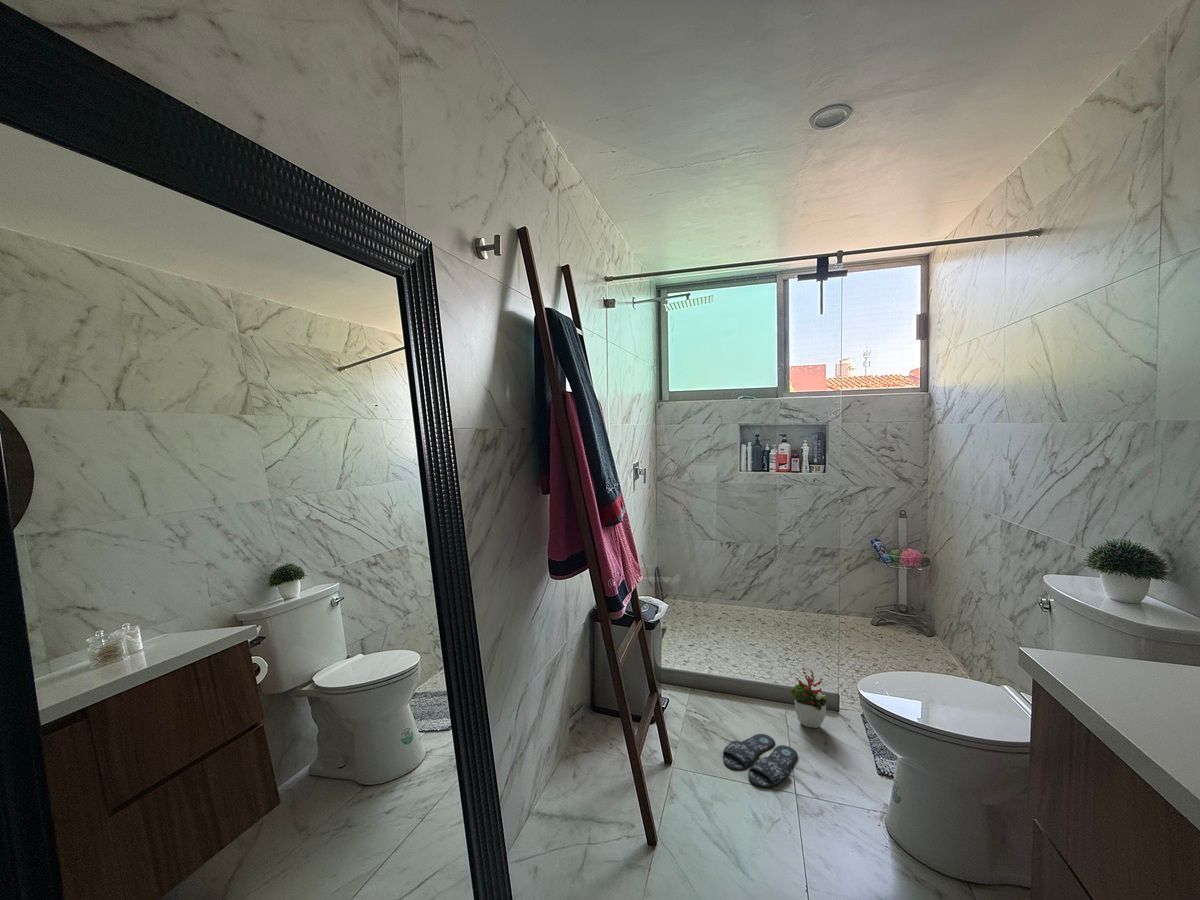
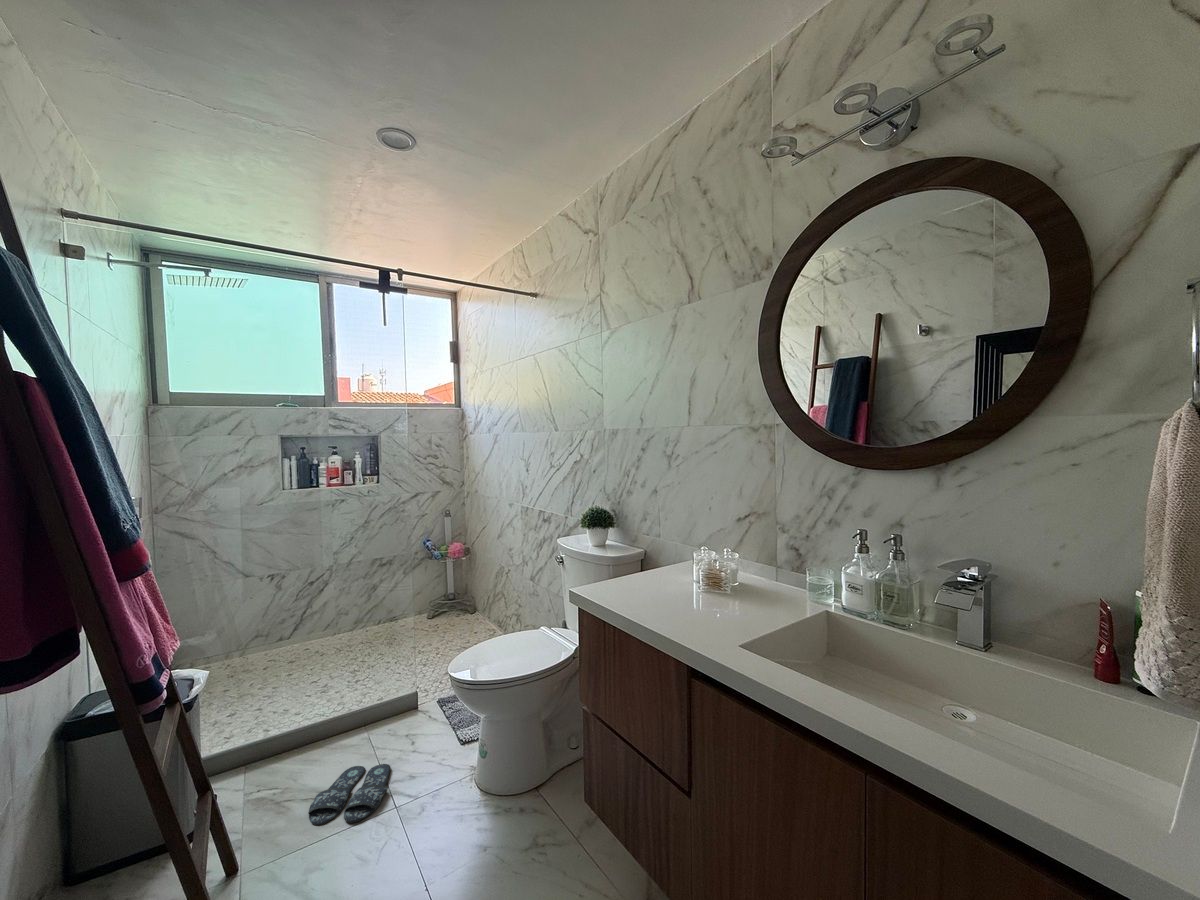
decorative plant: present [790,668,827,728] -> none [374,677,411,737]

